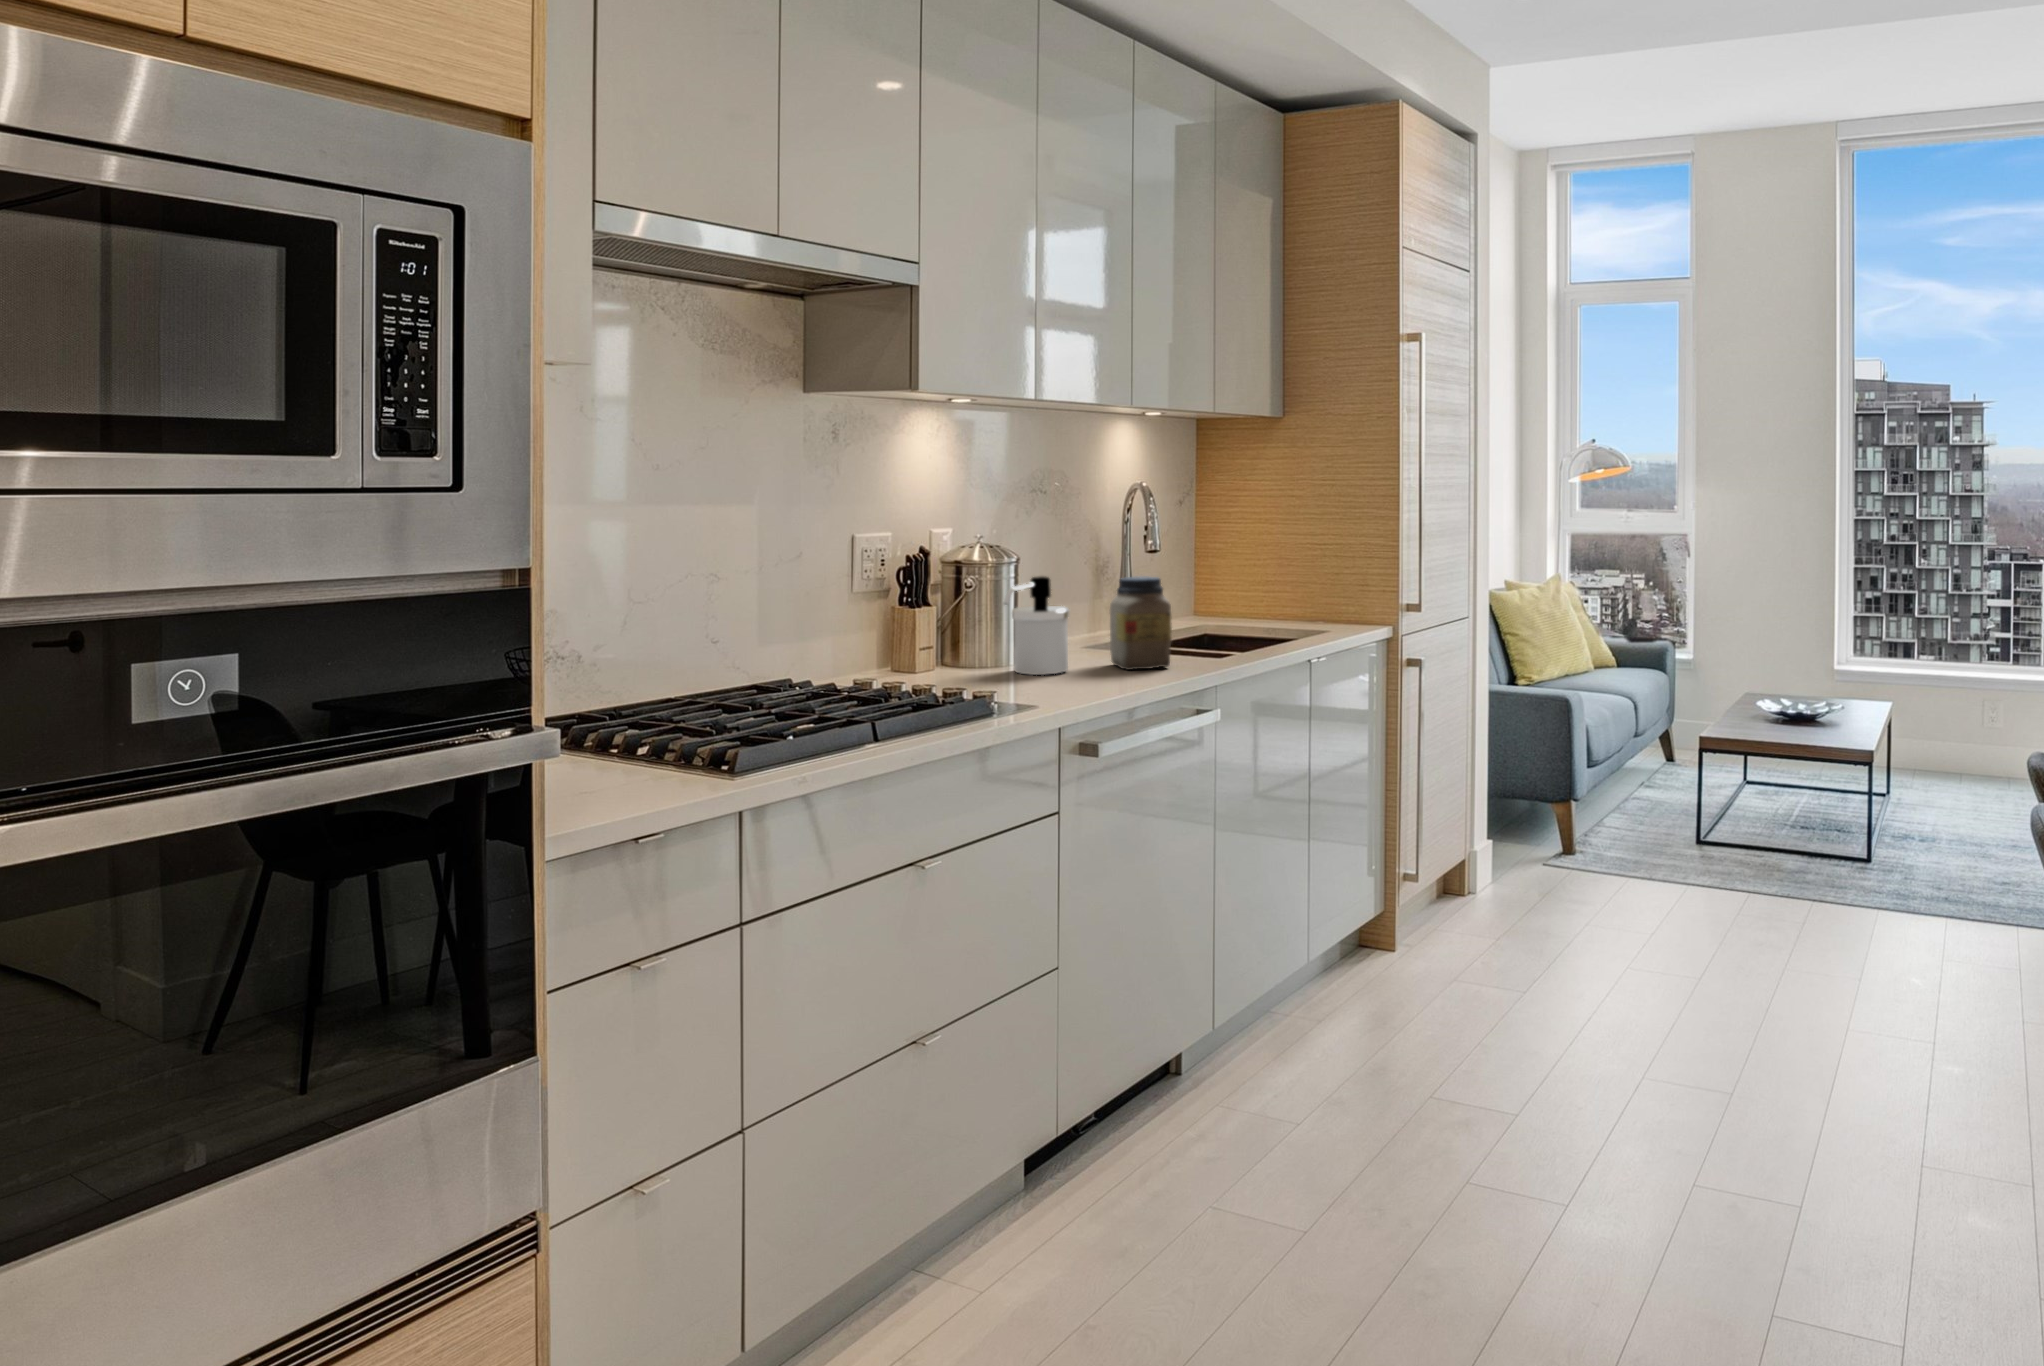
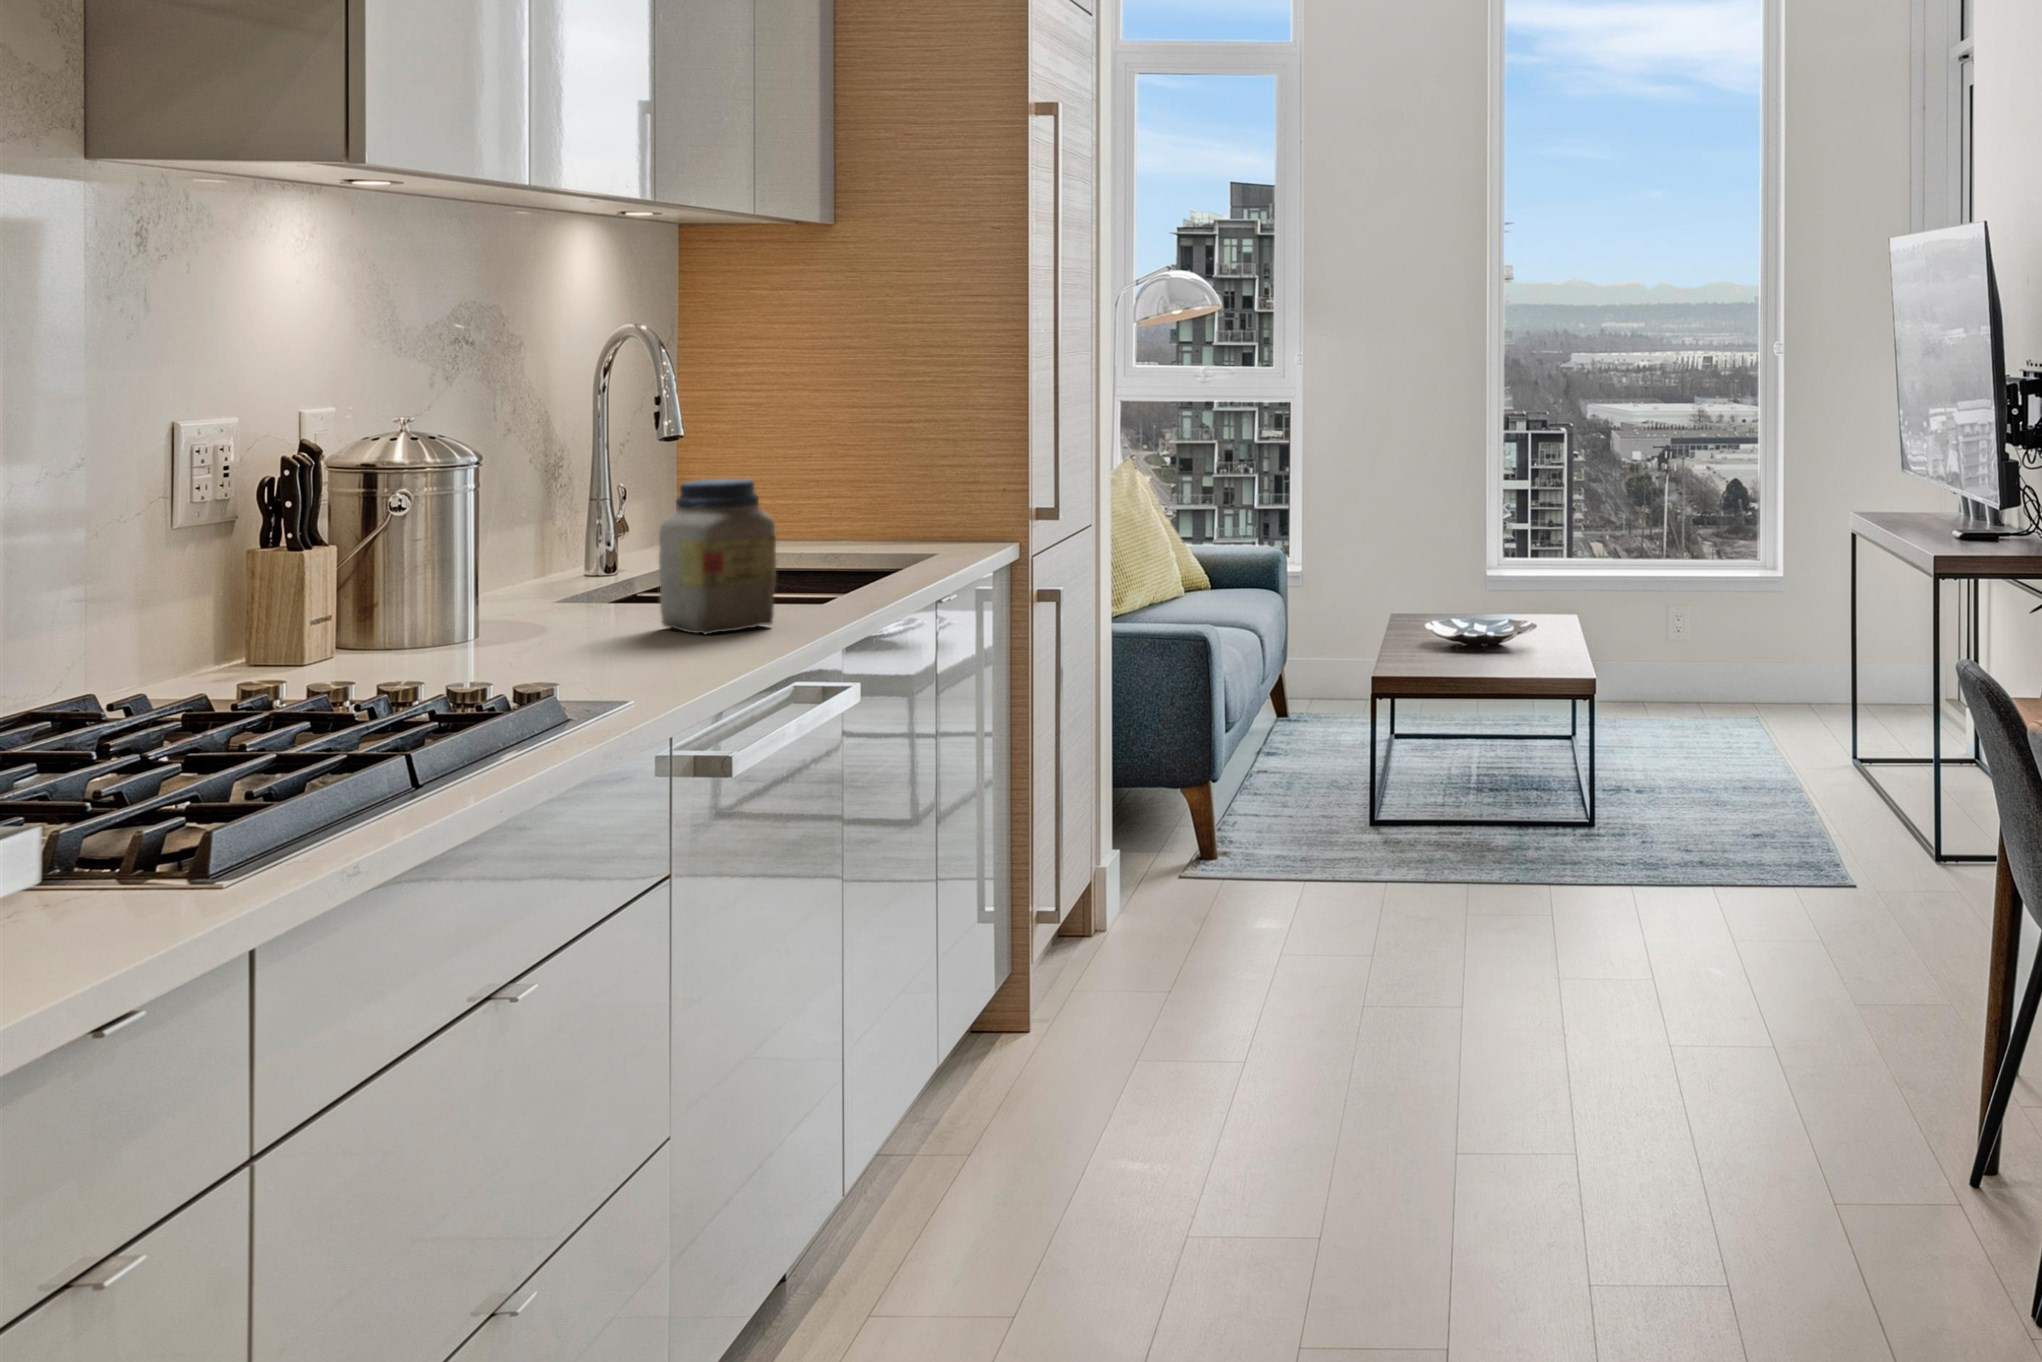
soap dispenser: present [1004,576,1070,675] -> none [496,483,608,654]

